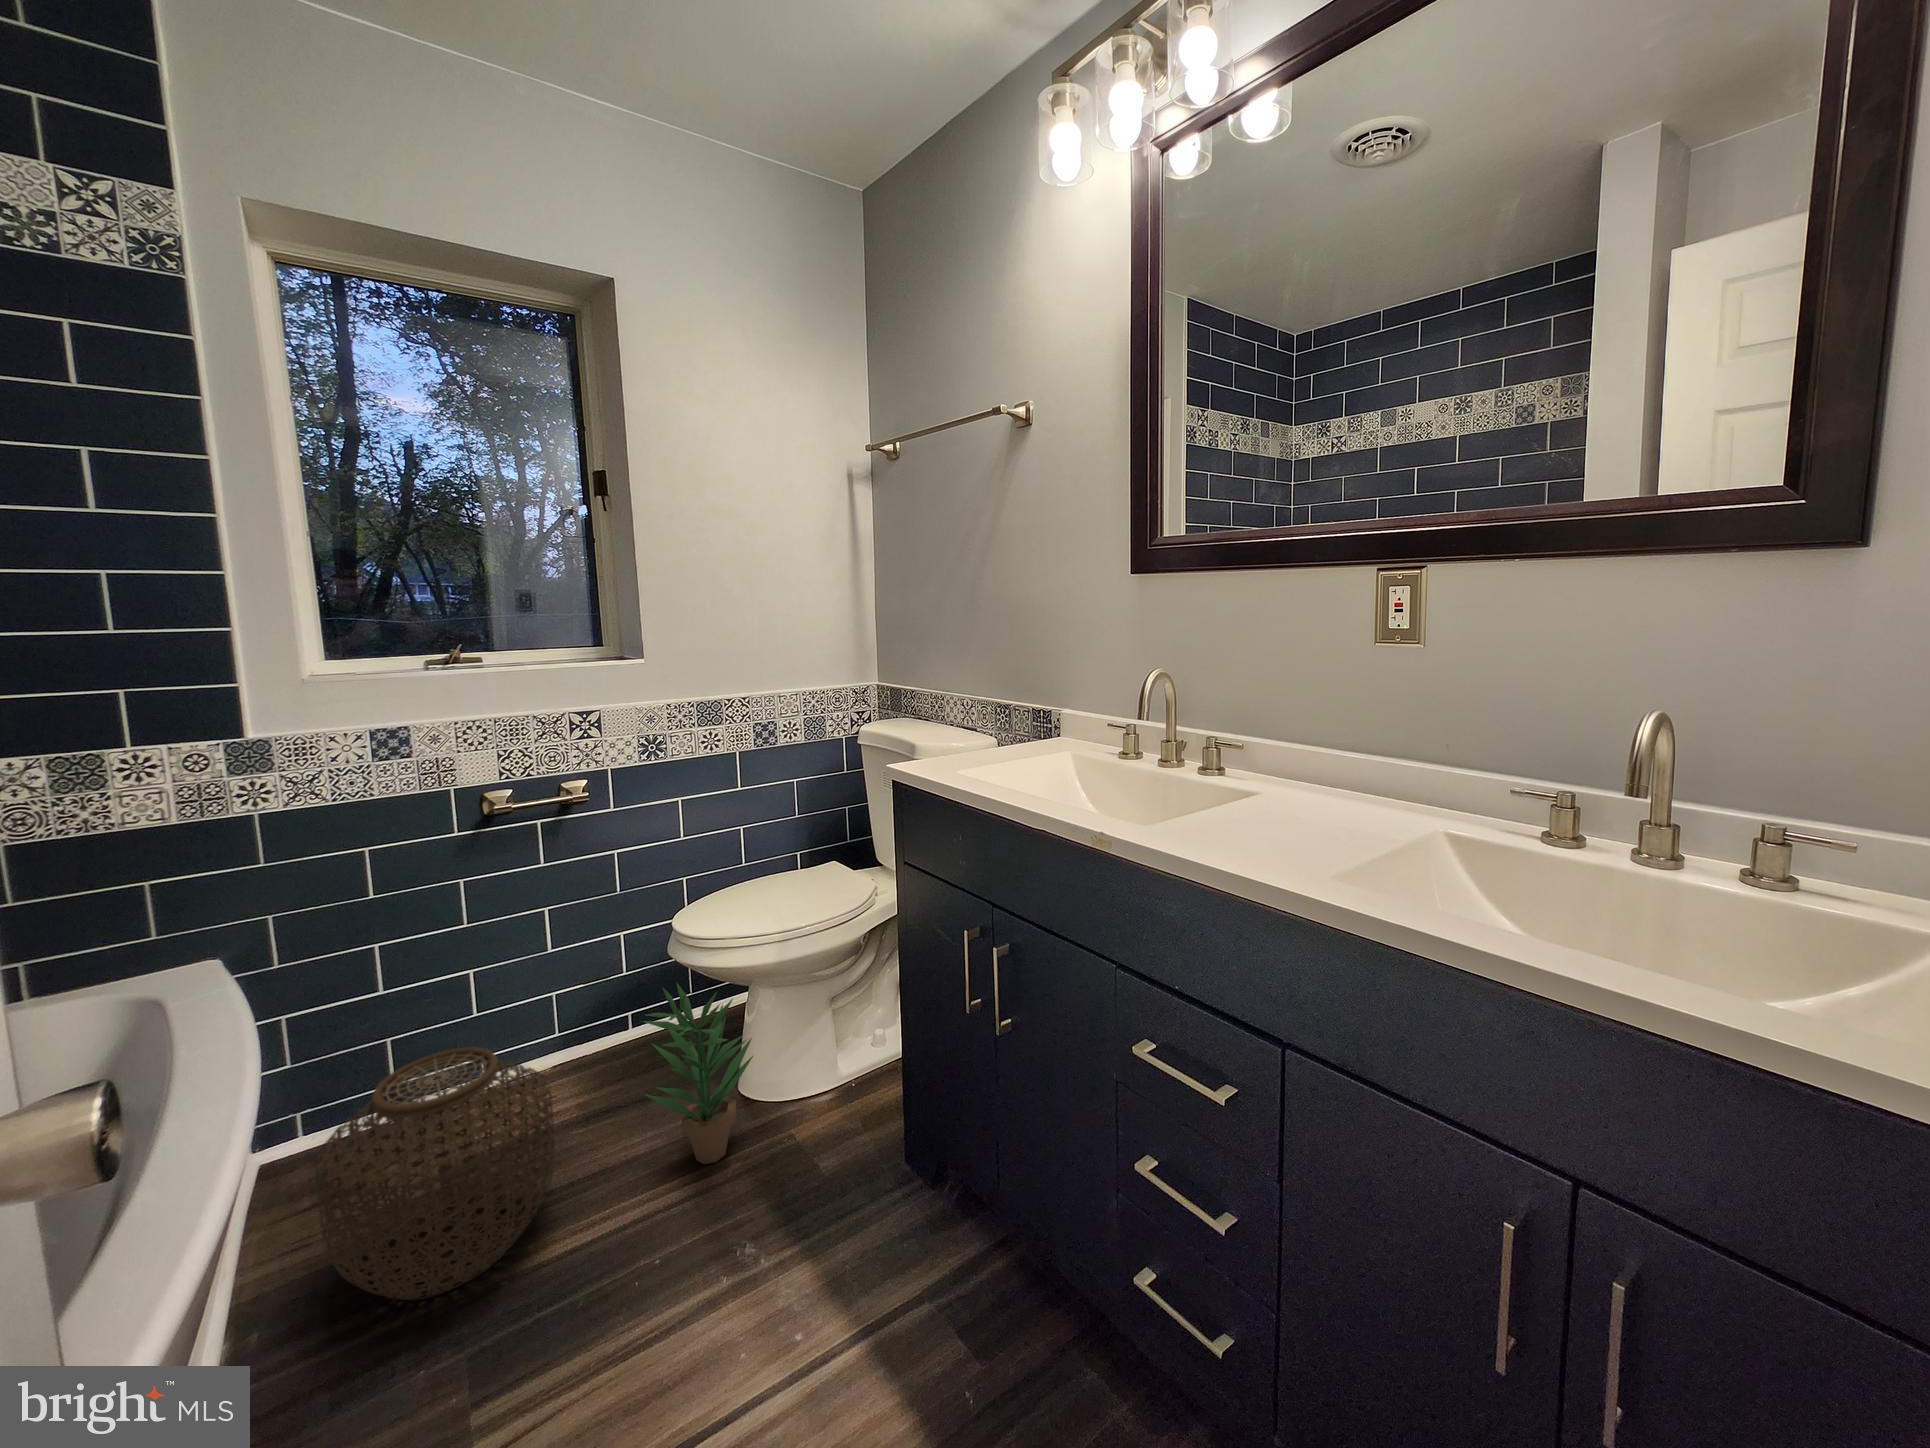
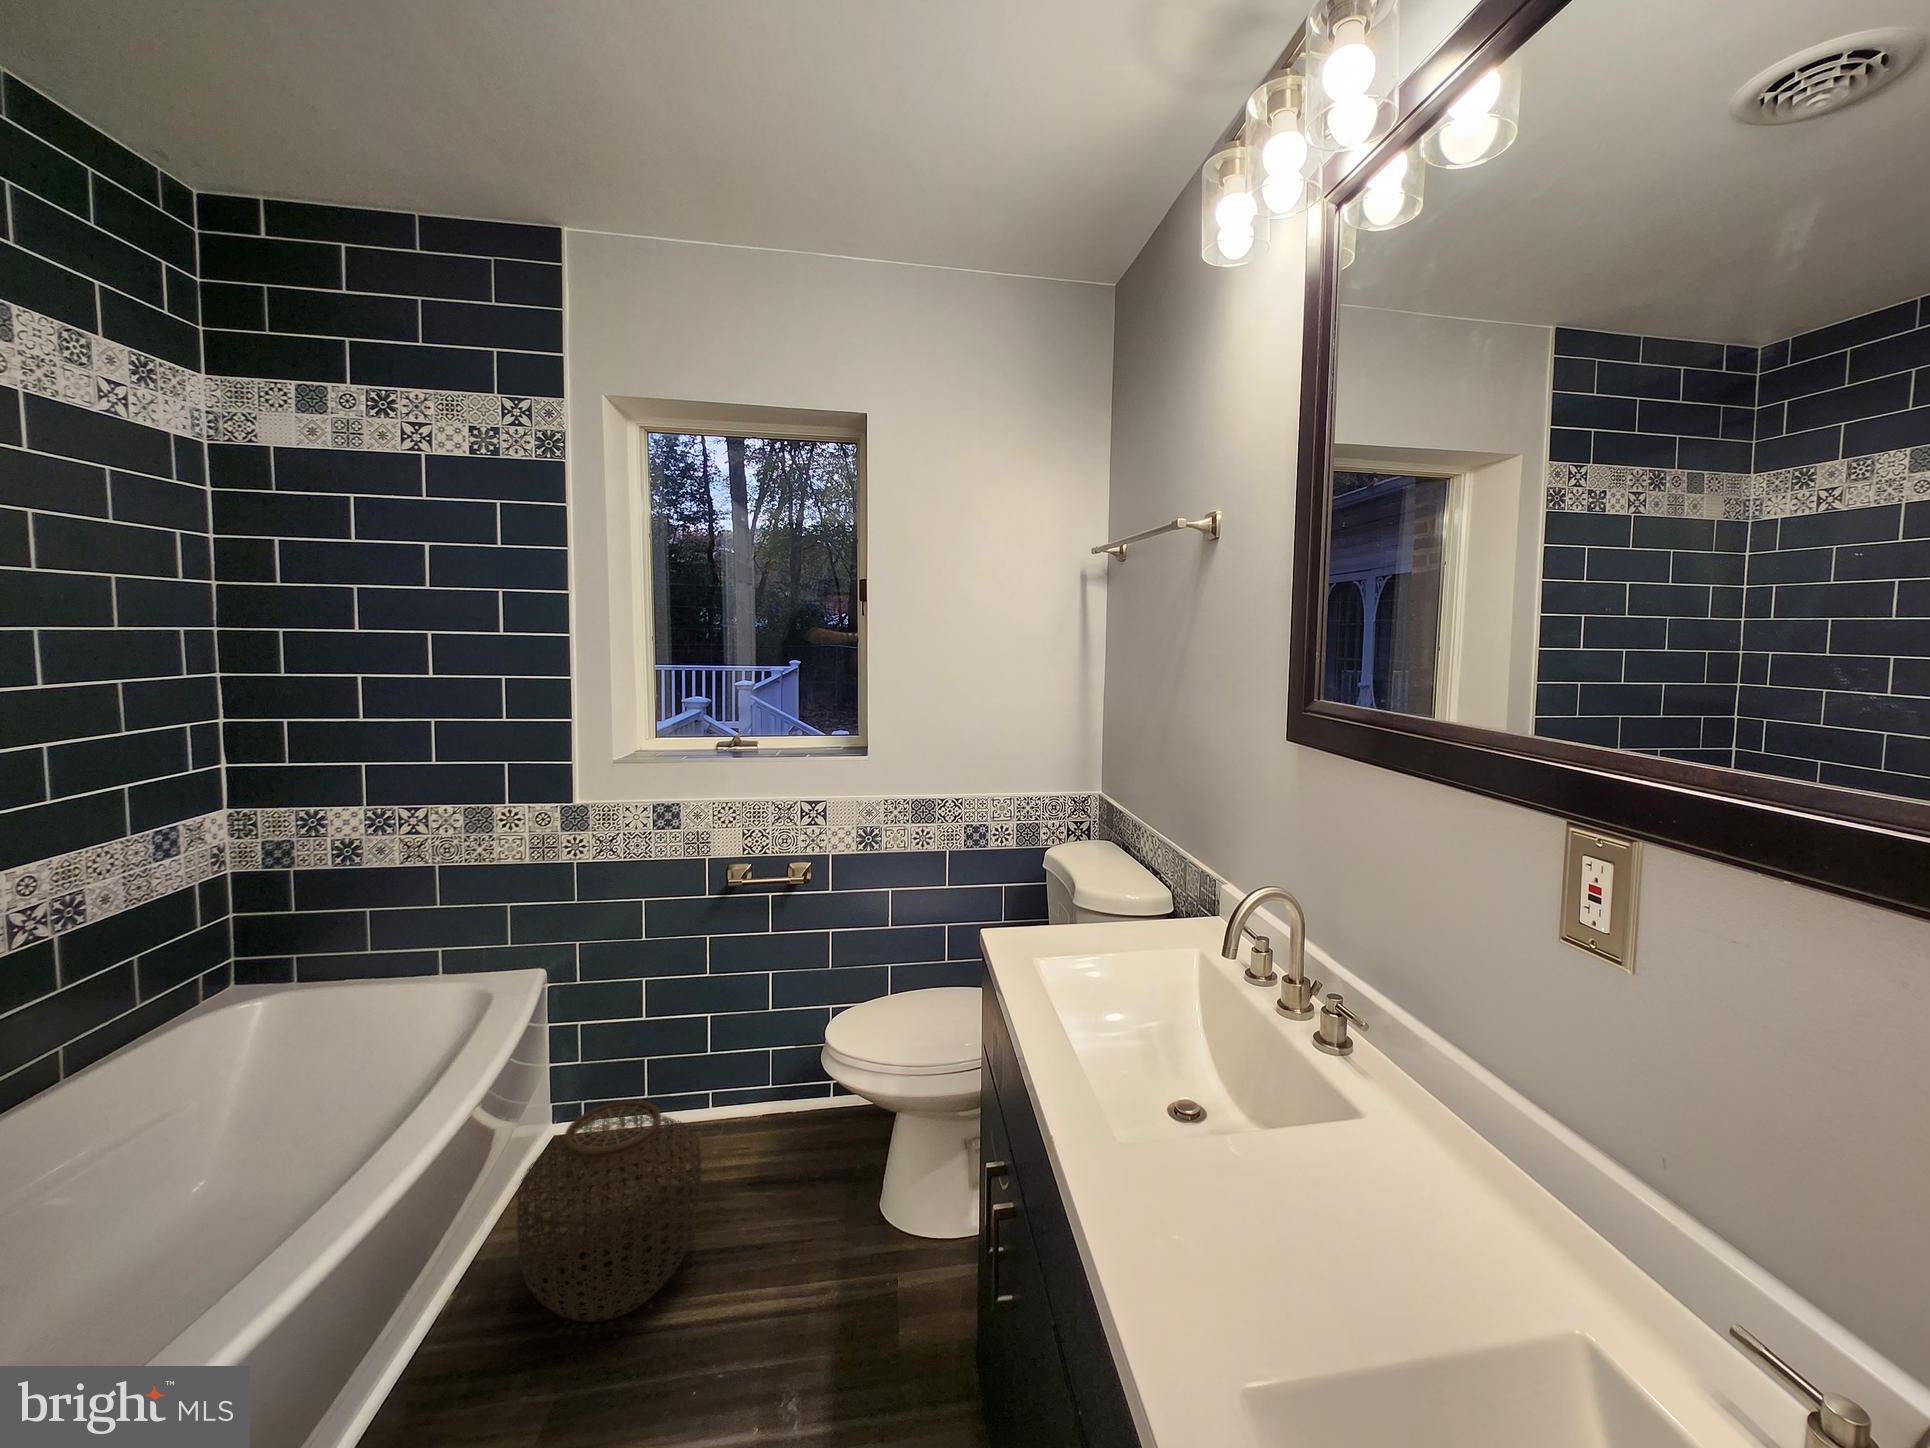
potted plant: present [643,982,753,1164] -> none [775,1086,886,1283]

